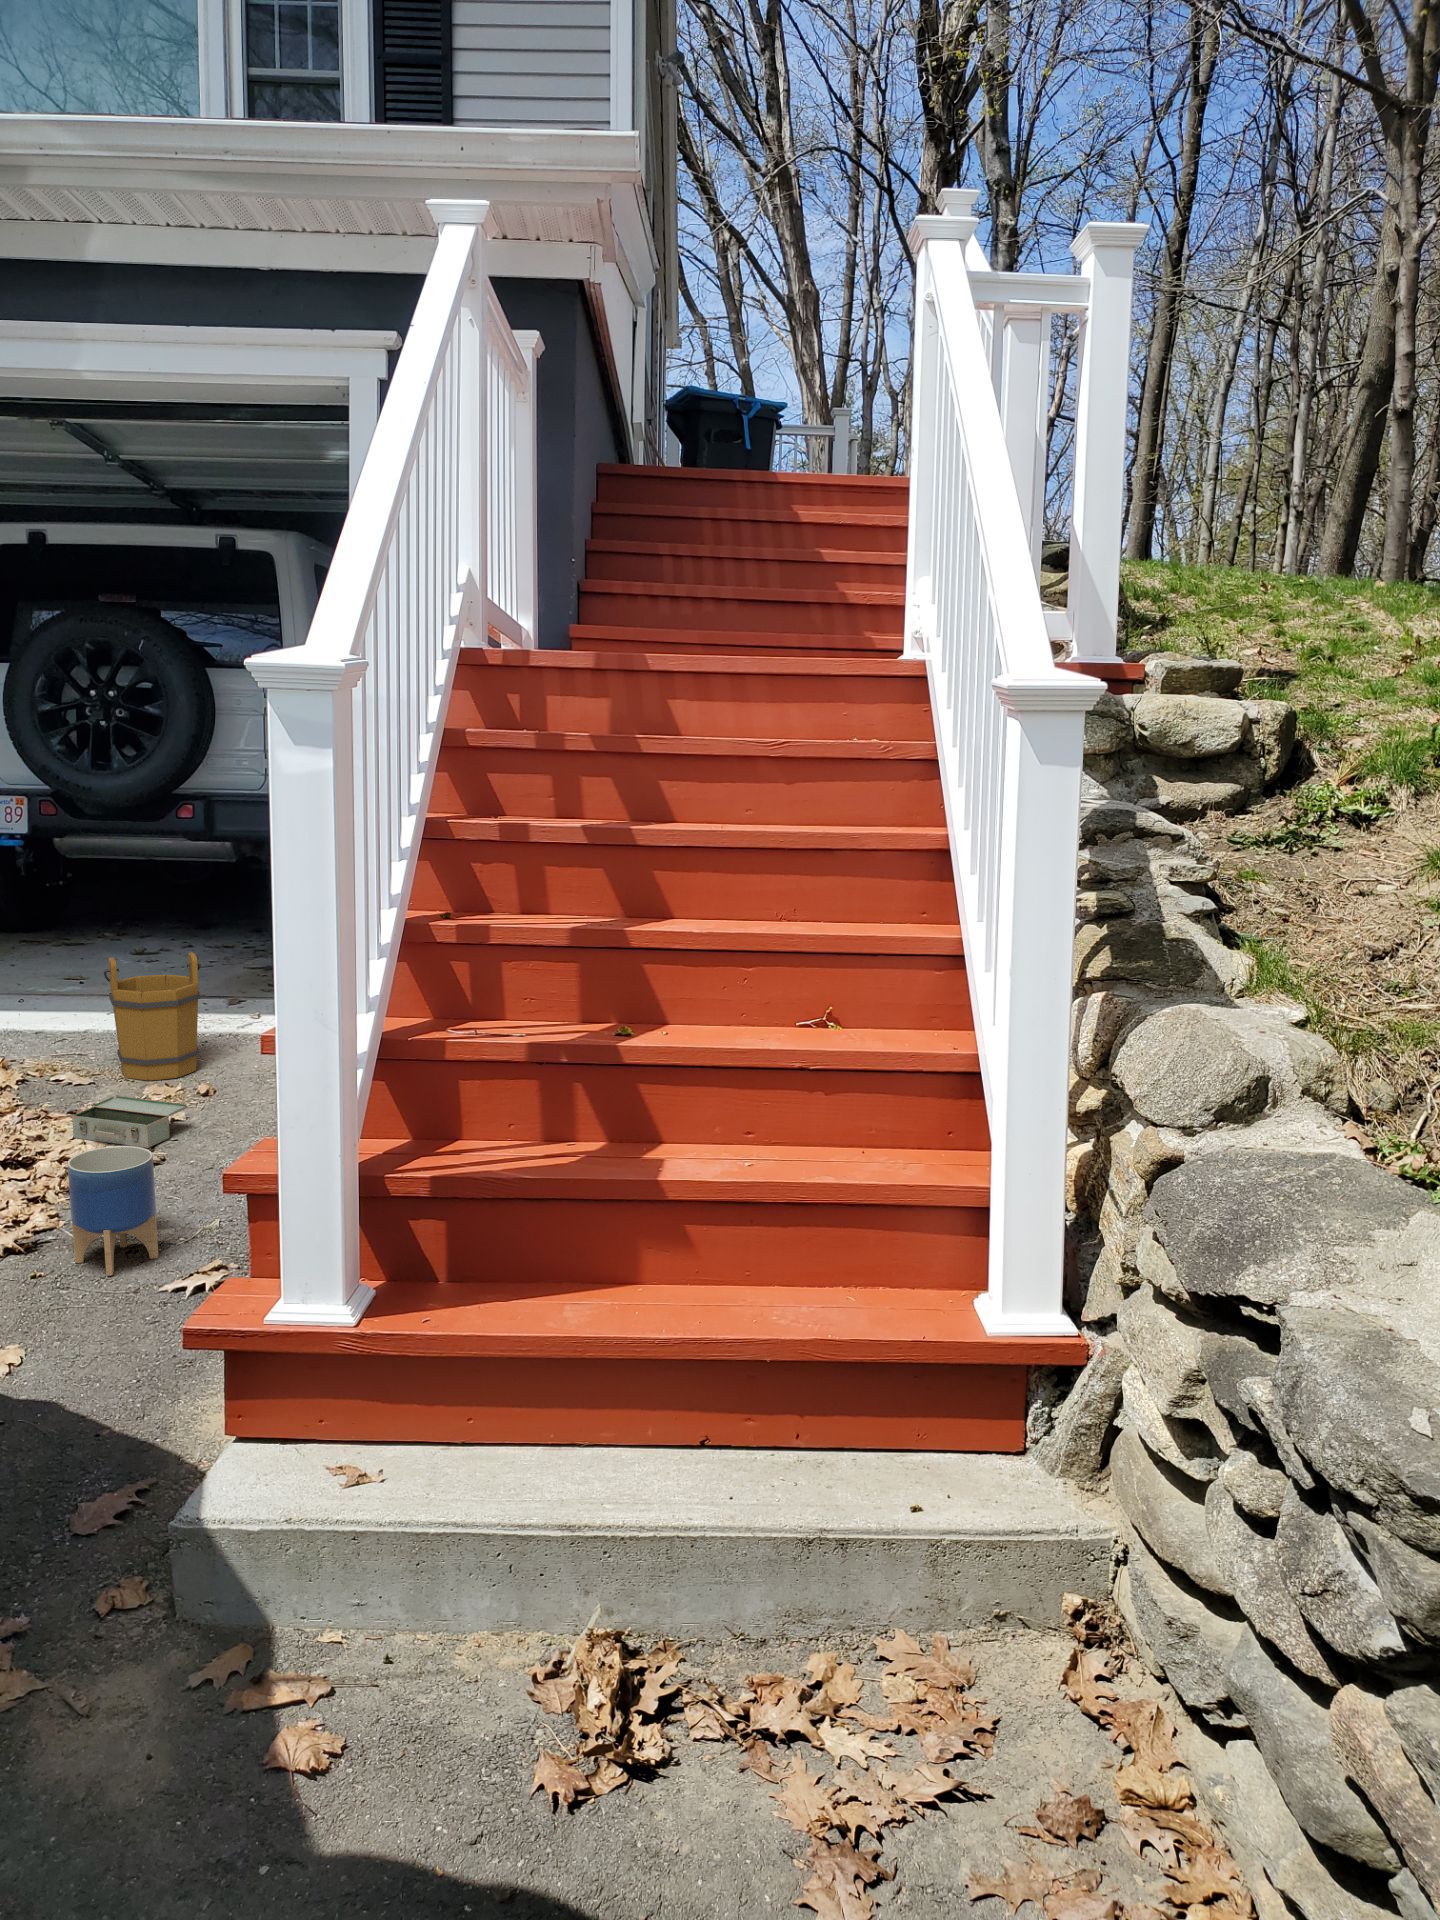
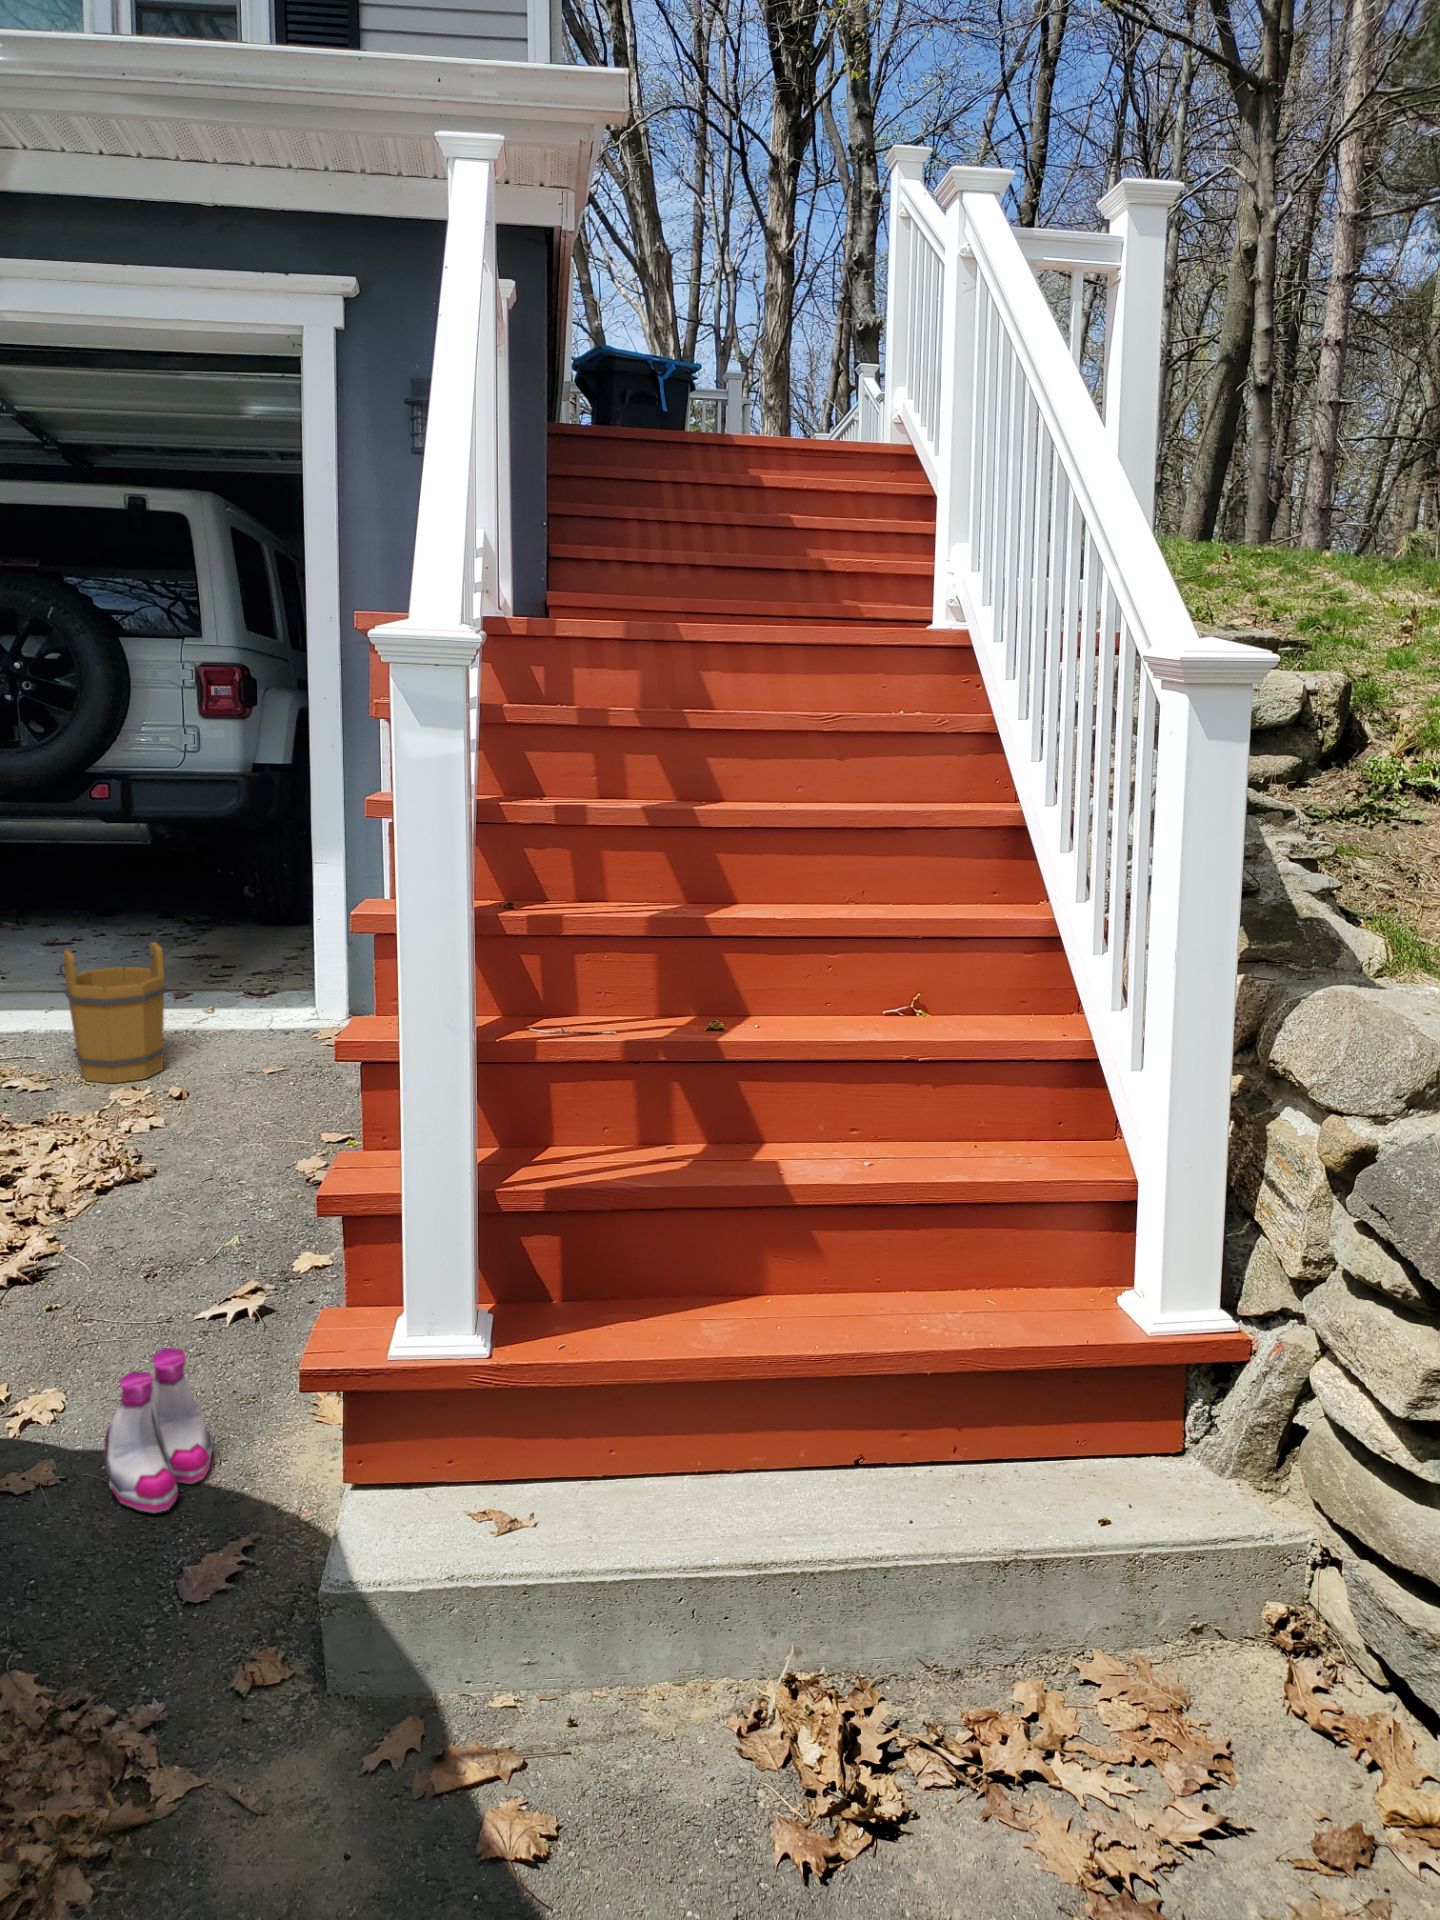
toolbox: present [72,1096,188,1148] -> none [48,1103,174,1159]
planter: present [67,1146,159,1276] -> none [81,1161,181,1305]
boots: none [39,1308,141,1455] -> present [104,1348,213,1513]

